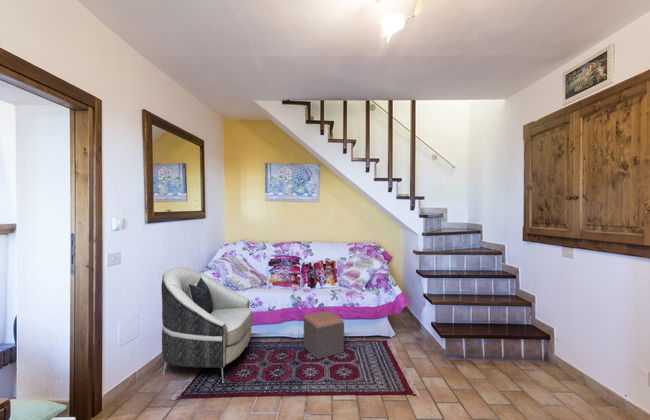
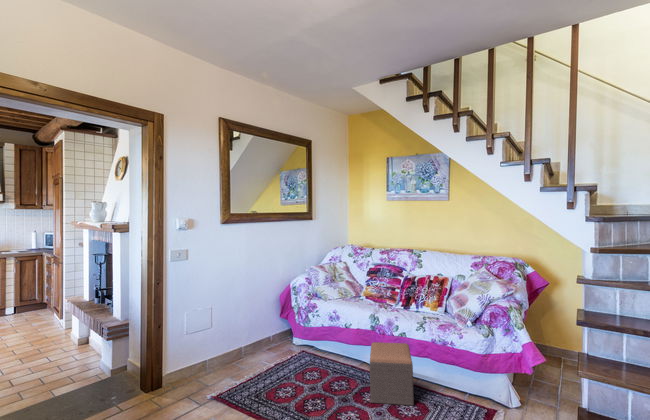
armchair: present [161,267,253,383] -> none [228,253,322,393]

